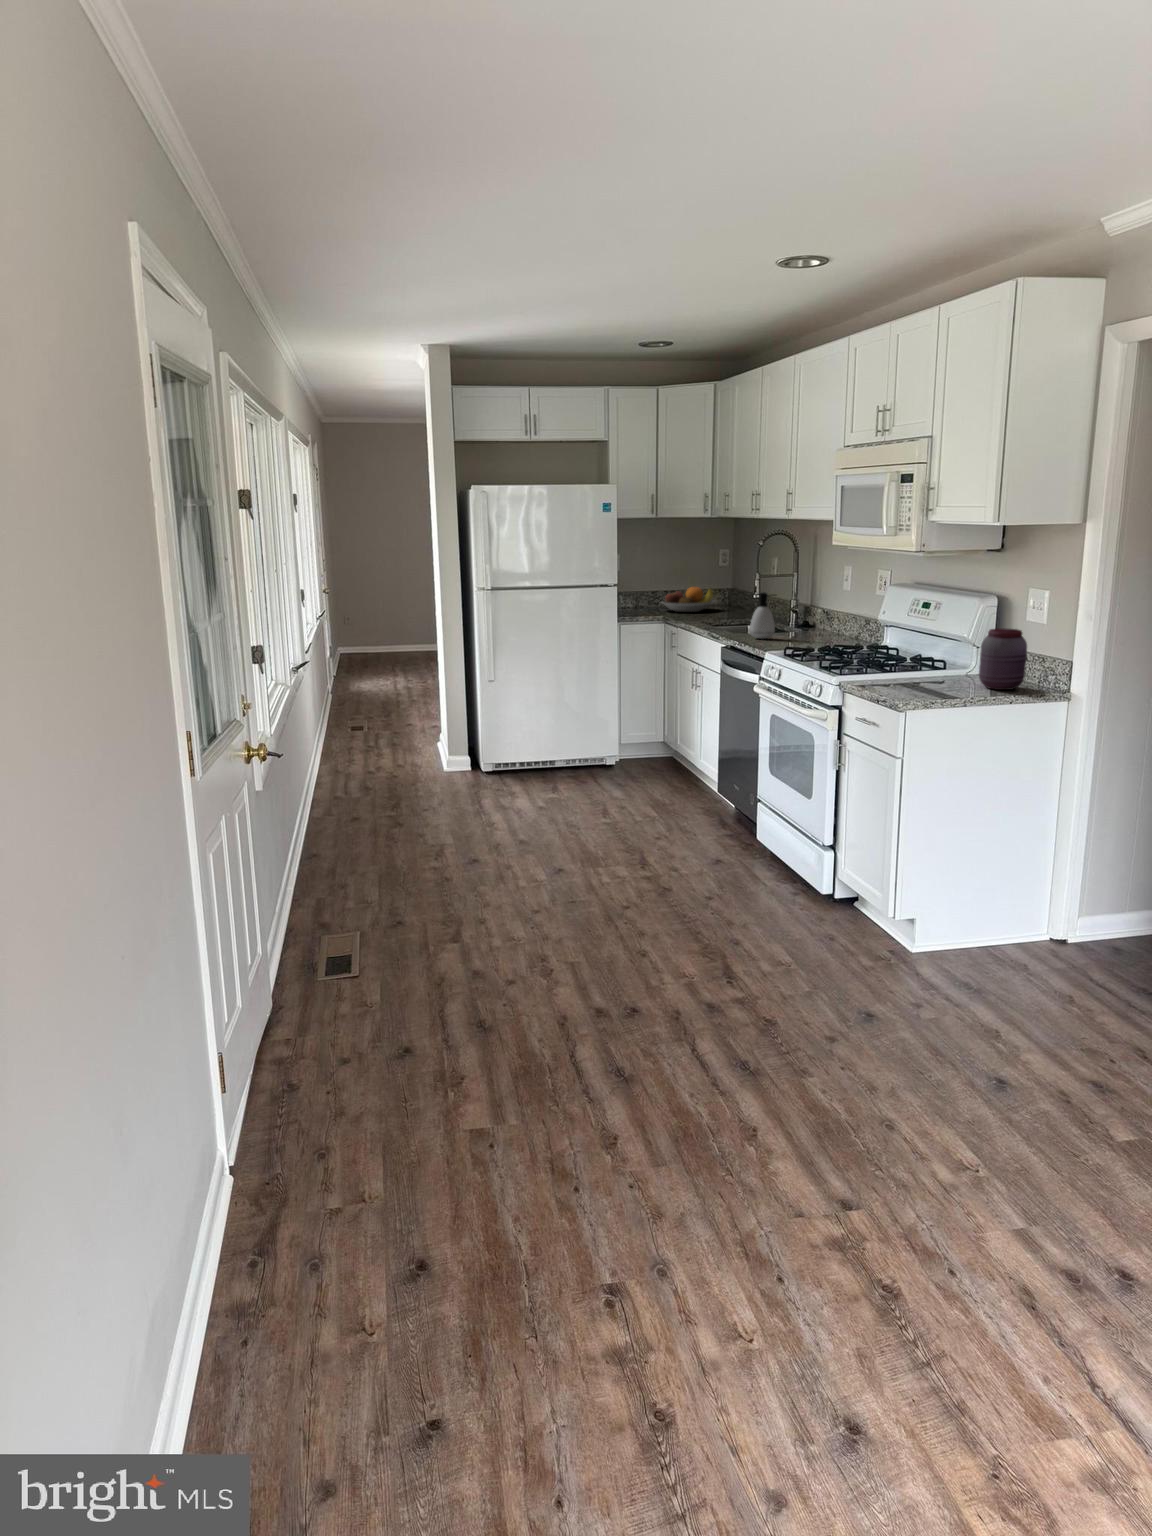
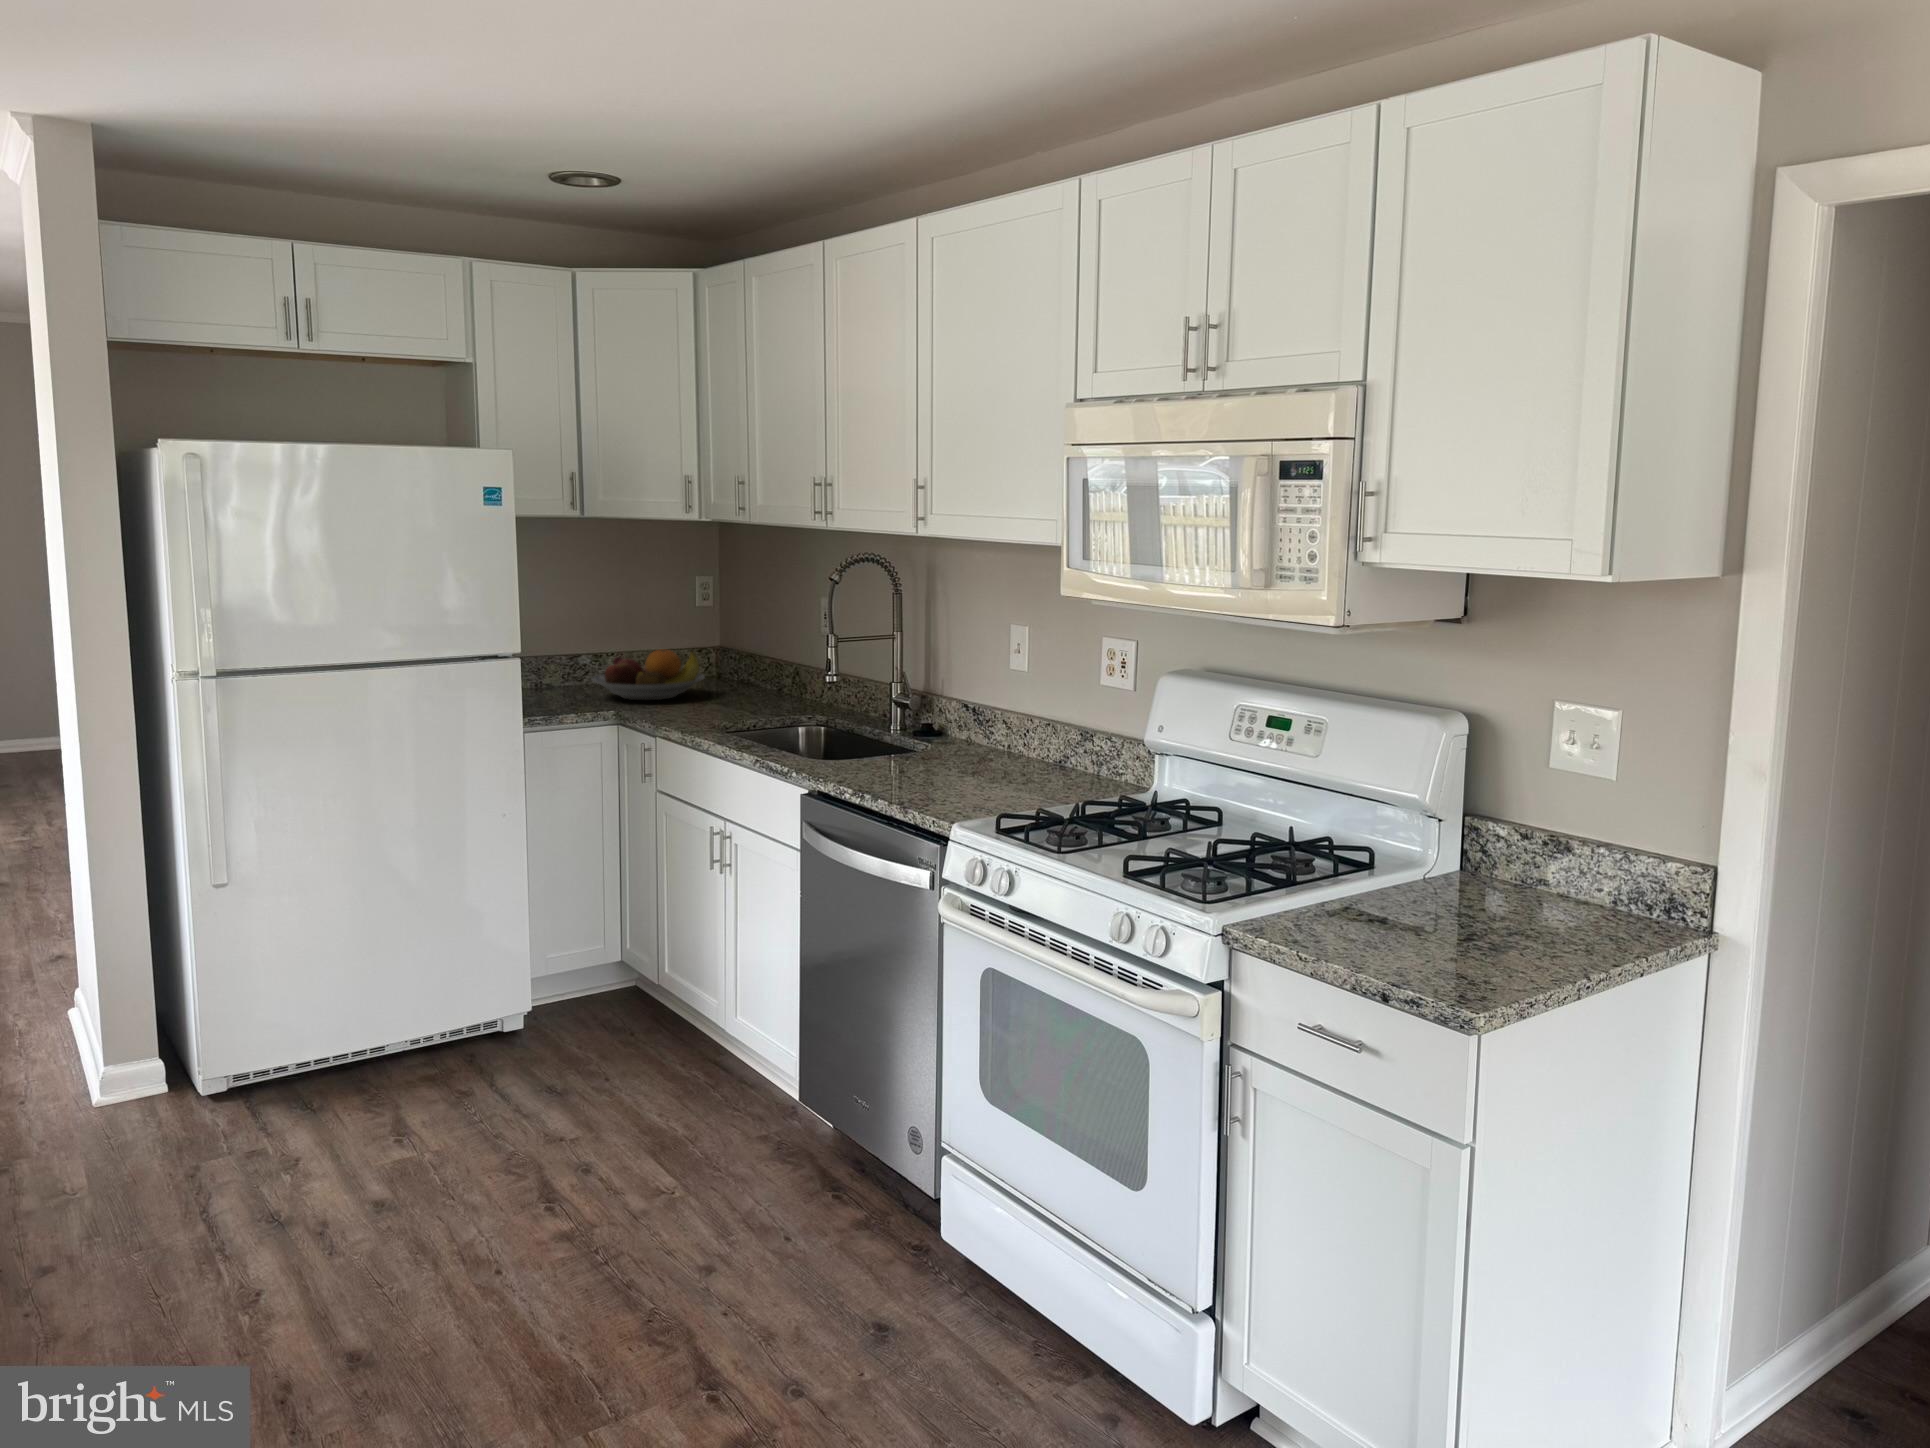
soap dispenser: present [750,592,775,639] -> none [861,684,914,779]
jar: present [979,628,1027,690] -> none [1504,792,1607,928]

